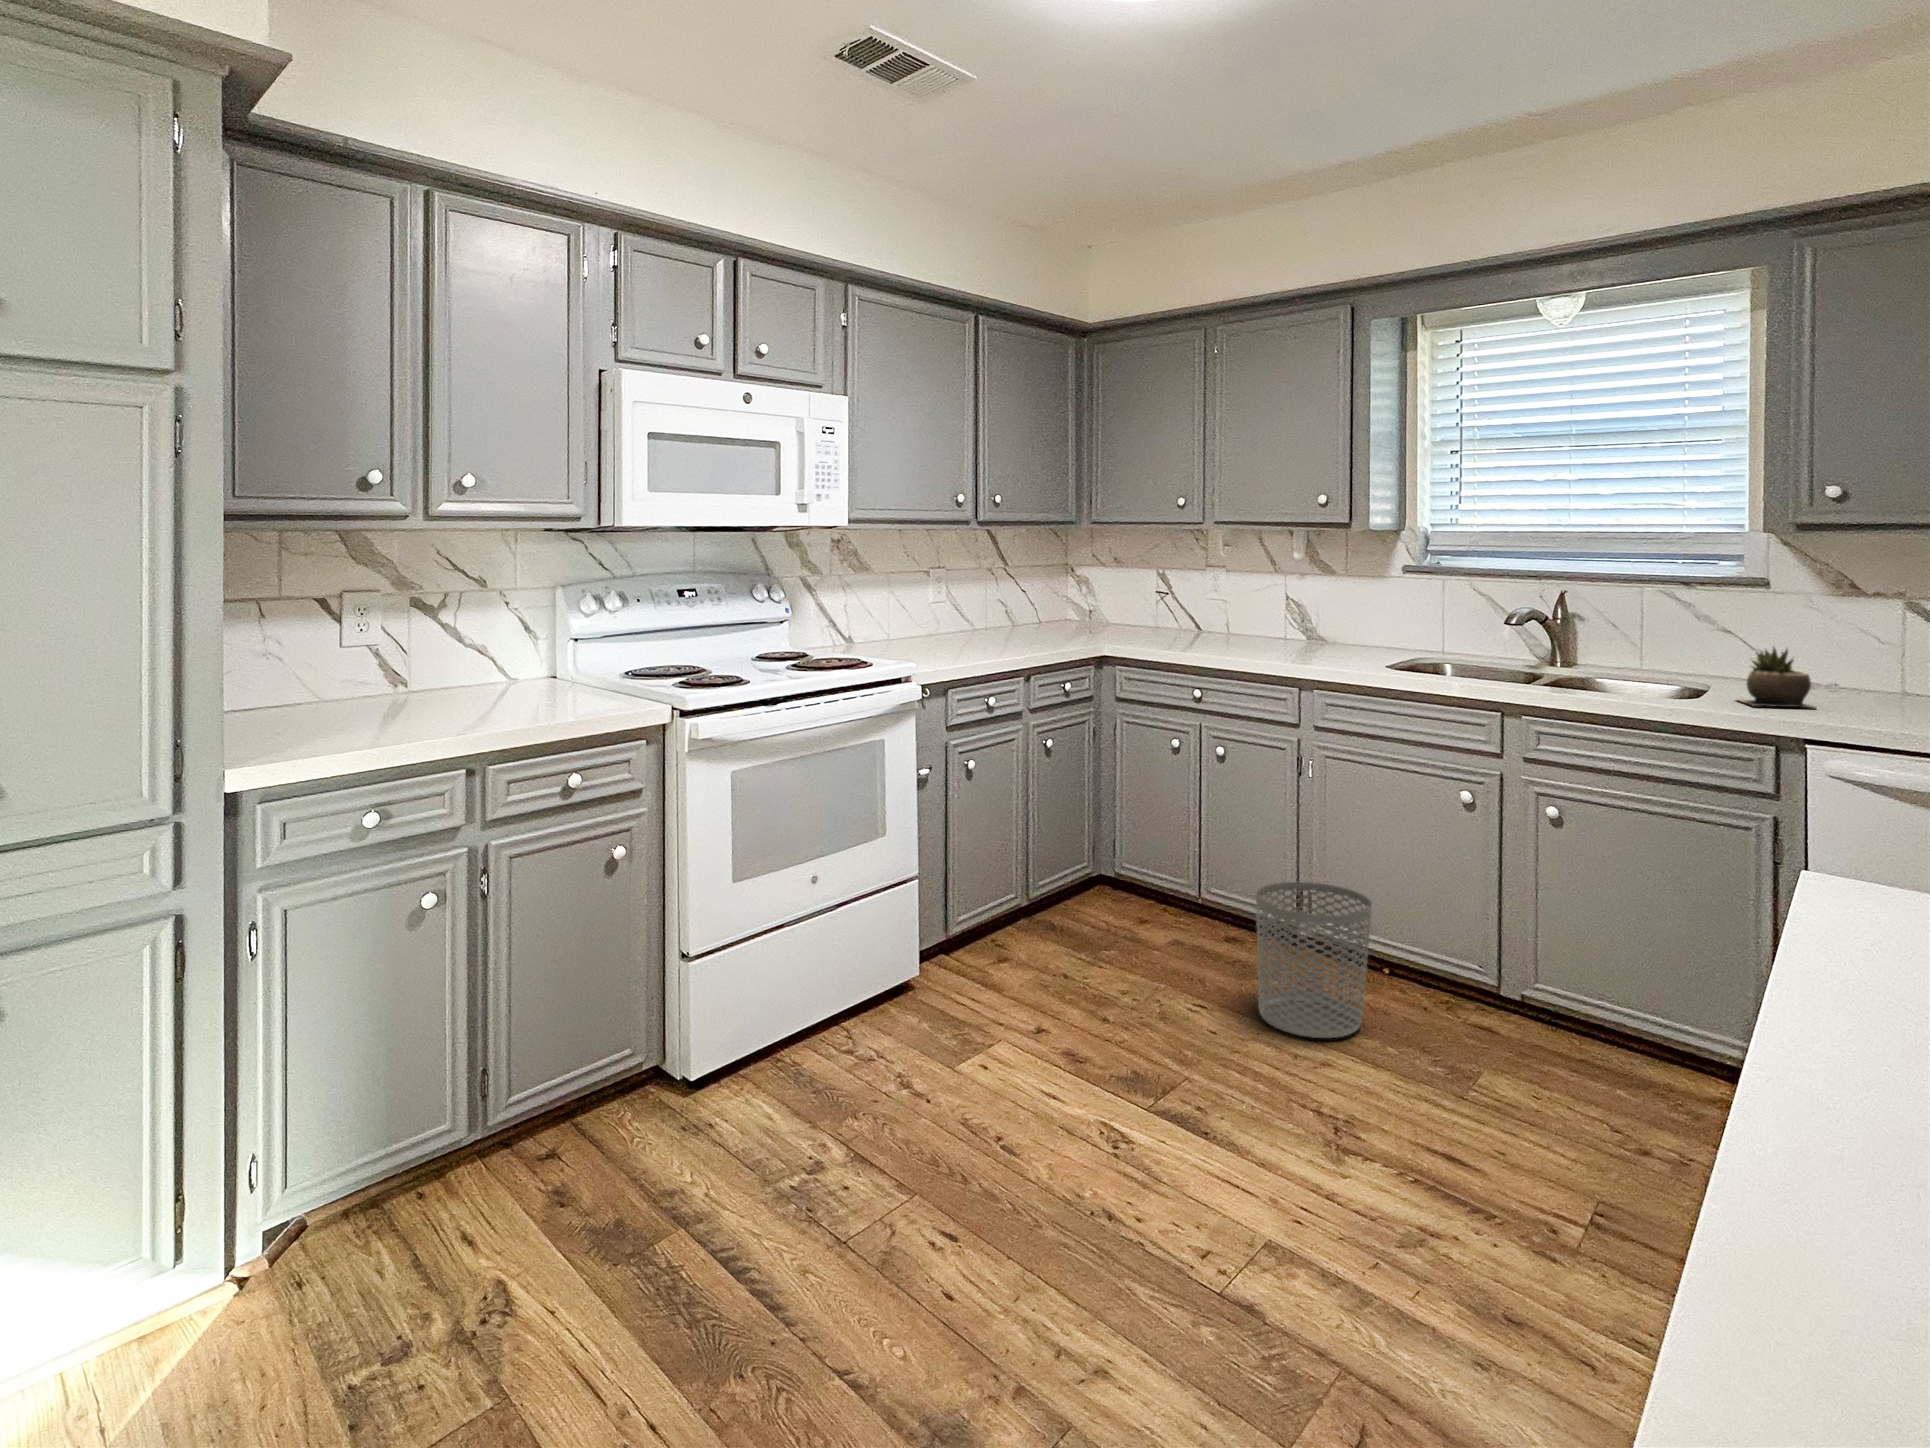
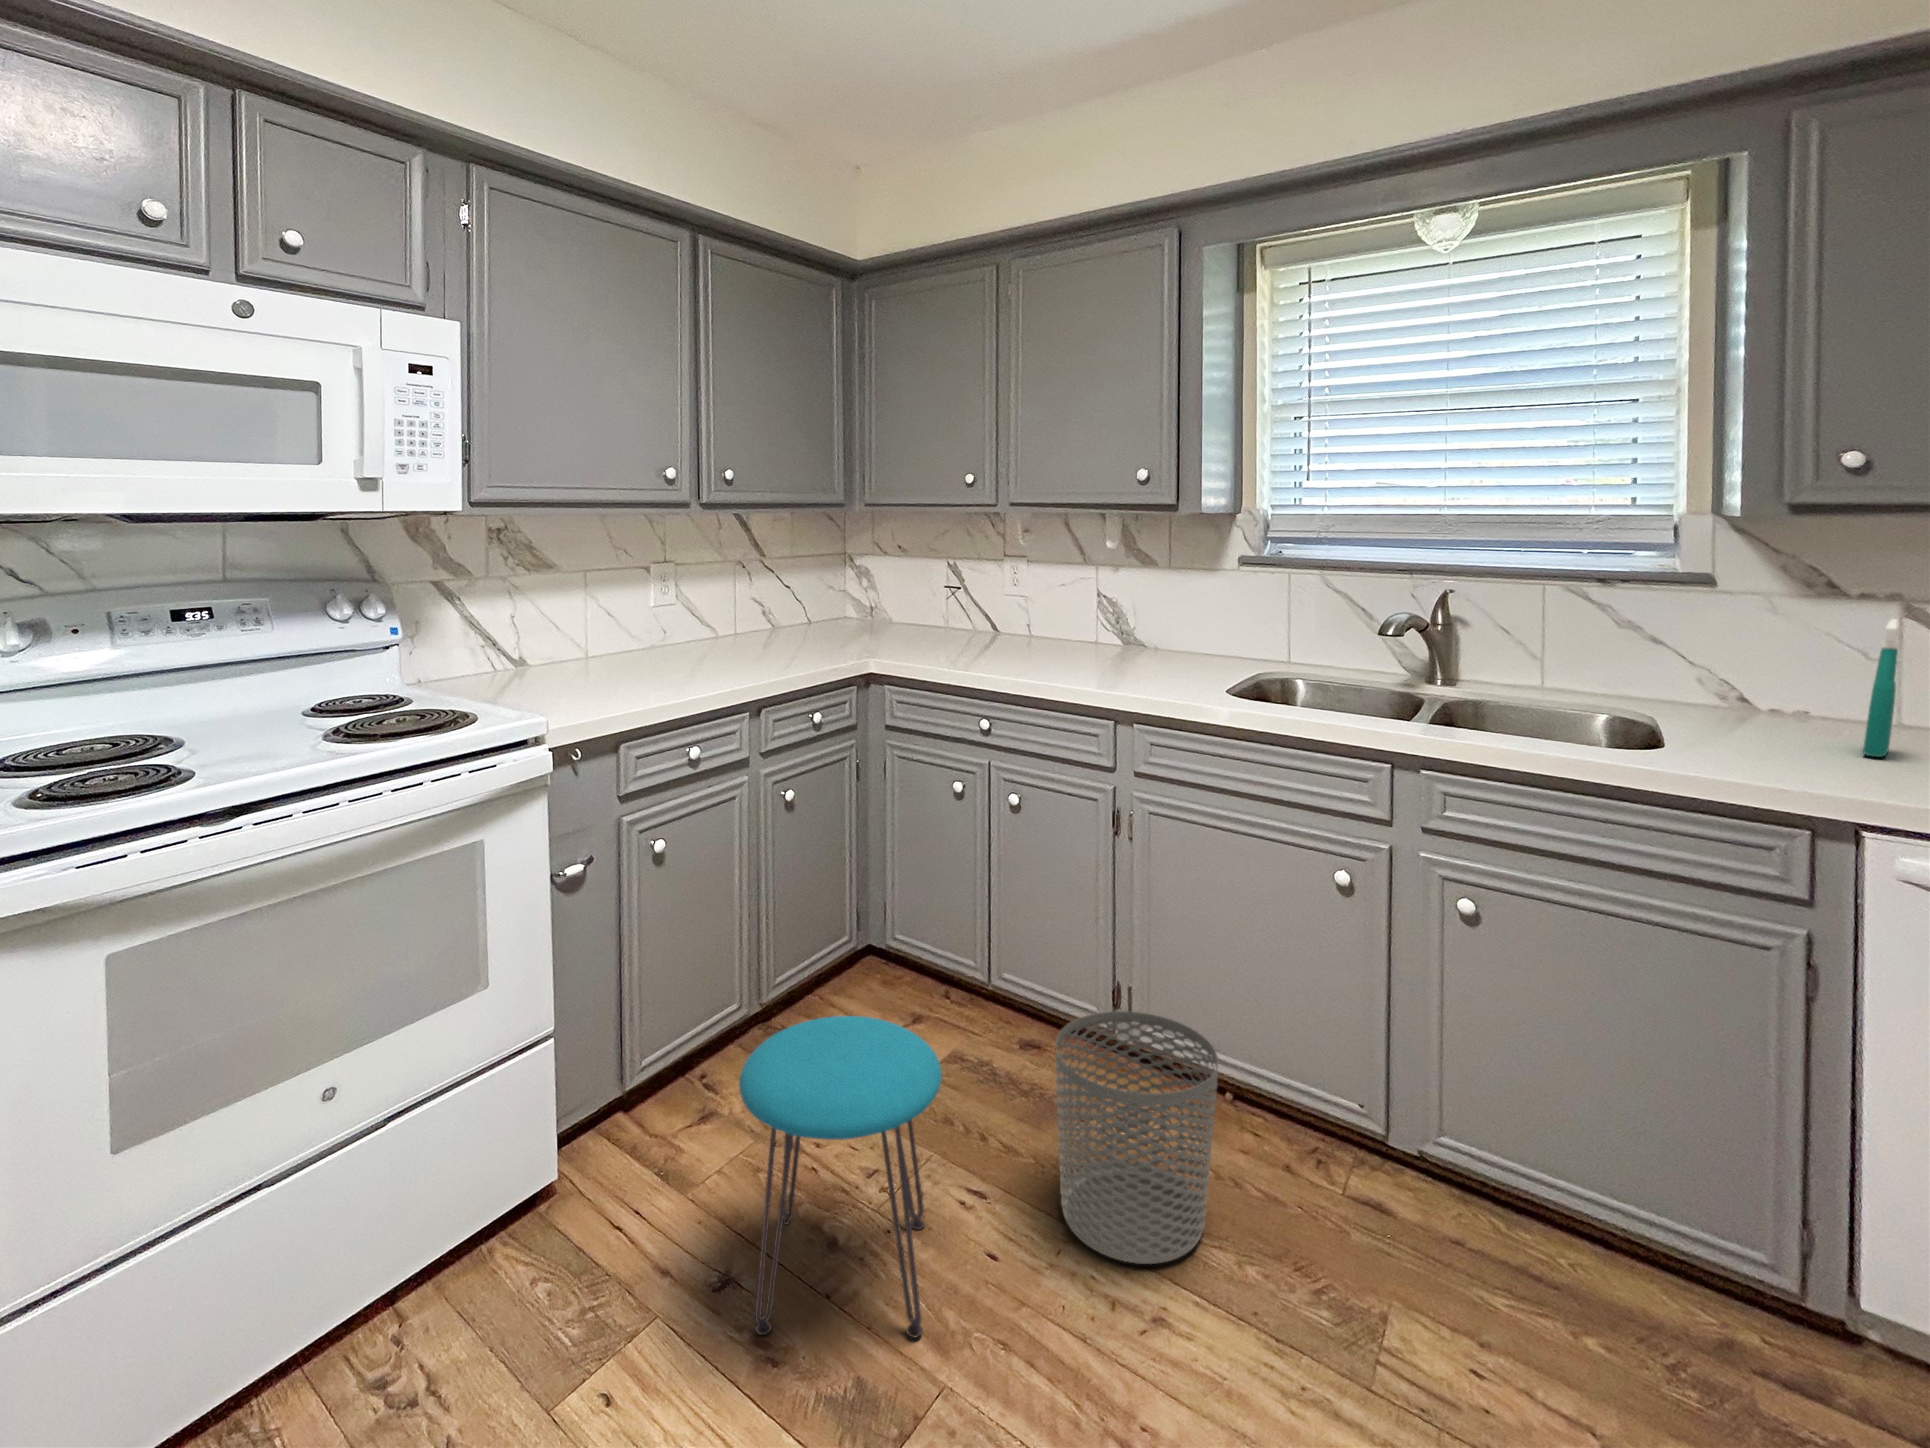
spray bottle: none [1853,607,1881,705] -> present [1863,619,1899,757]
succulent plant: present [1740,647,1812,708] -> none [1698,676,1833,768]
stool: none [1049,866,1182,1057] -> present [739,1016,942,1337]

